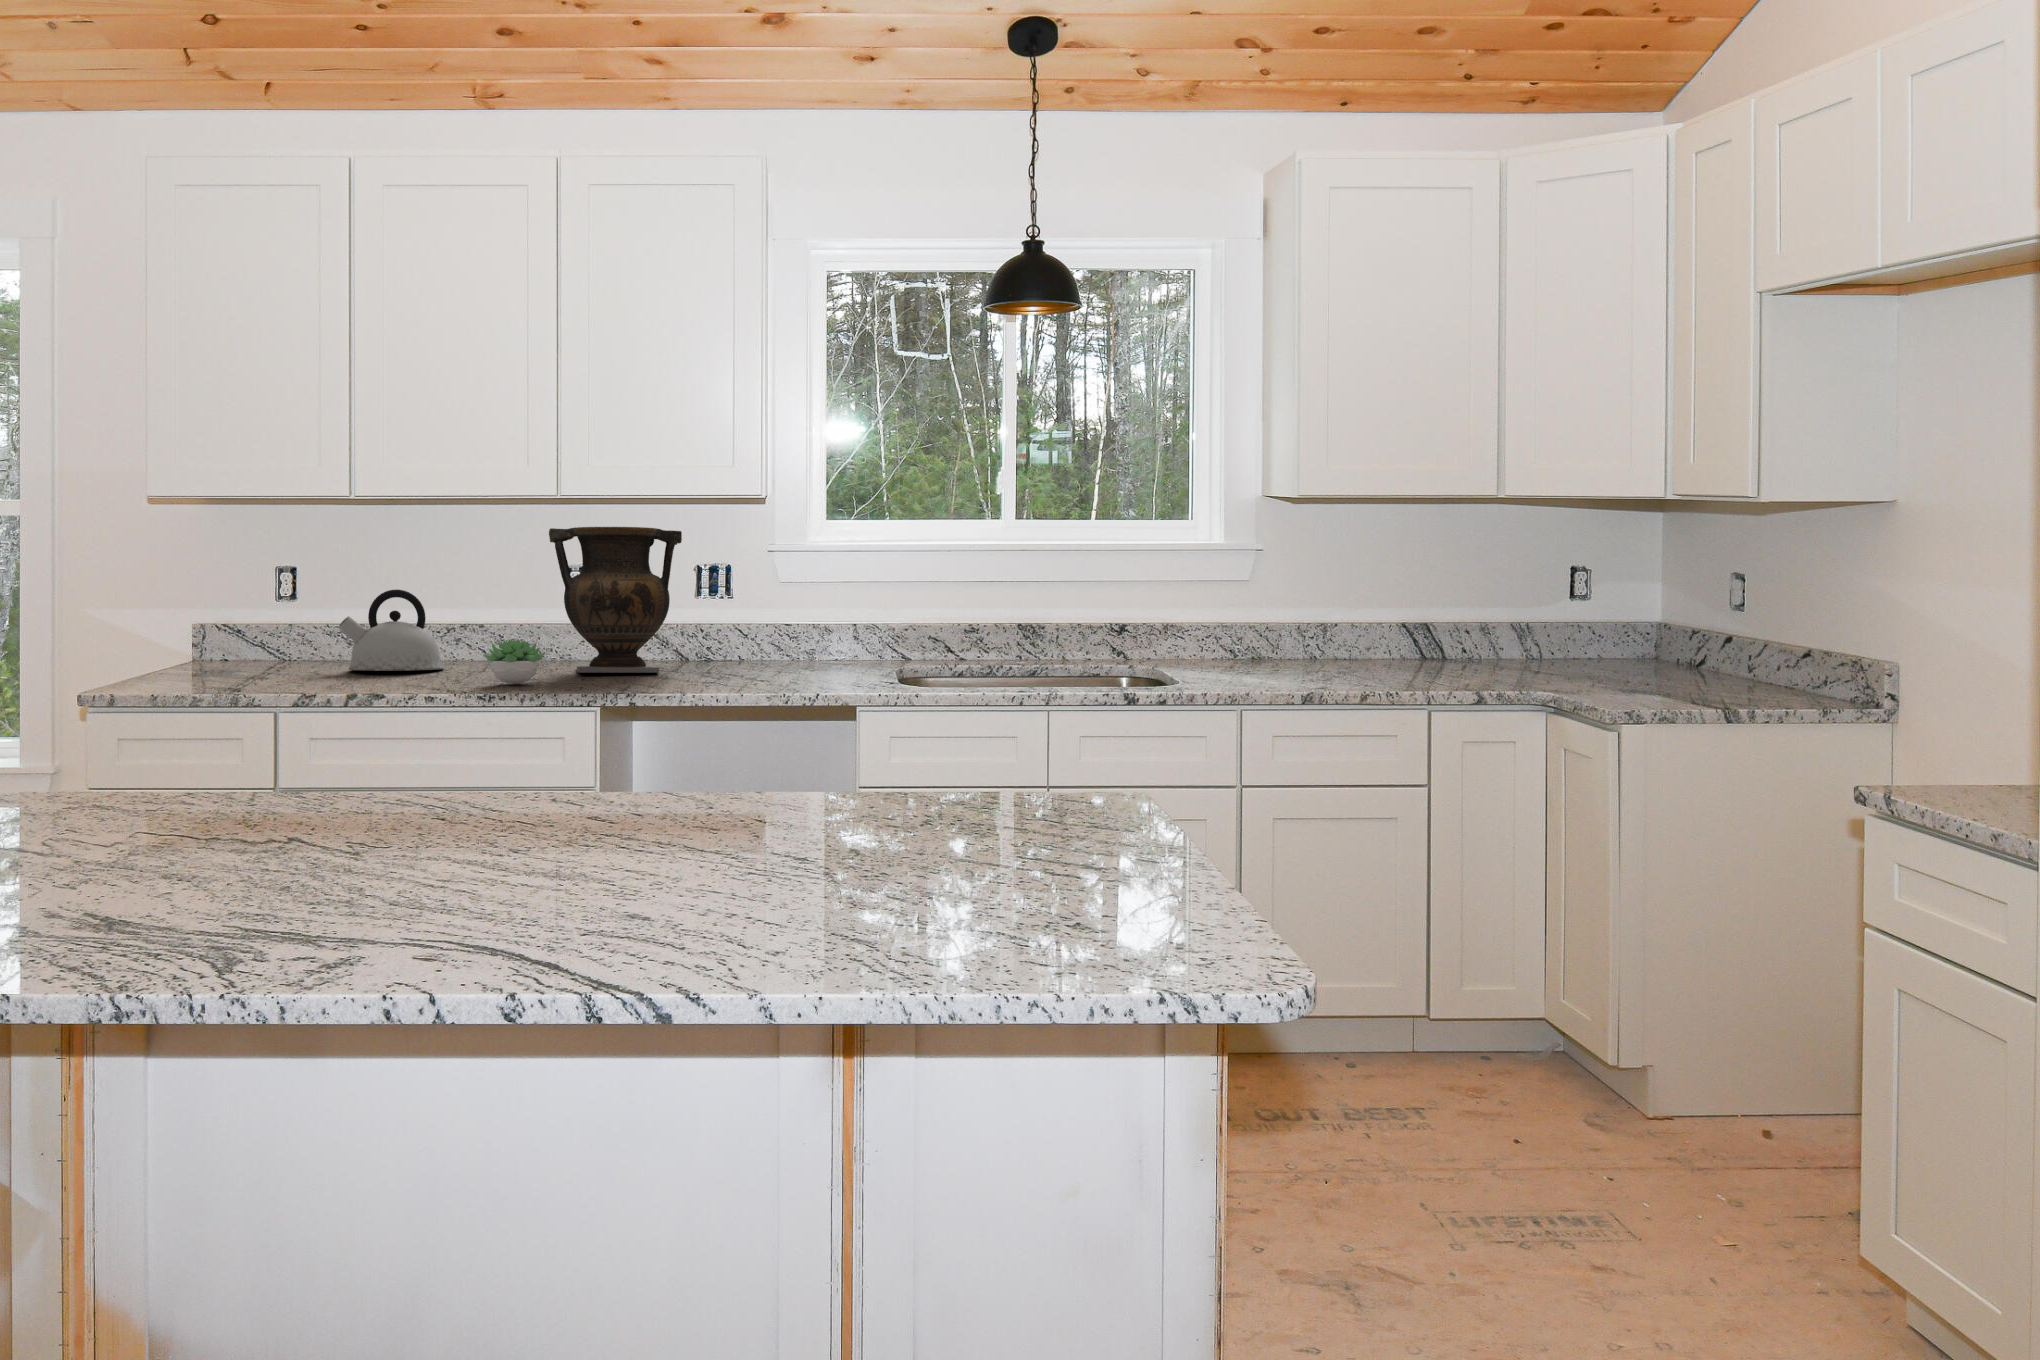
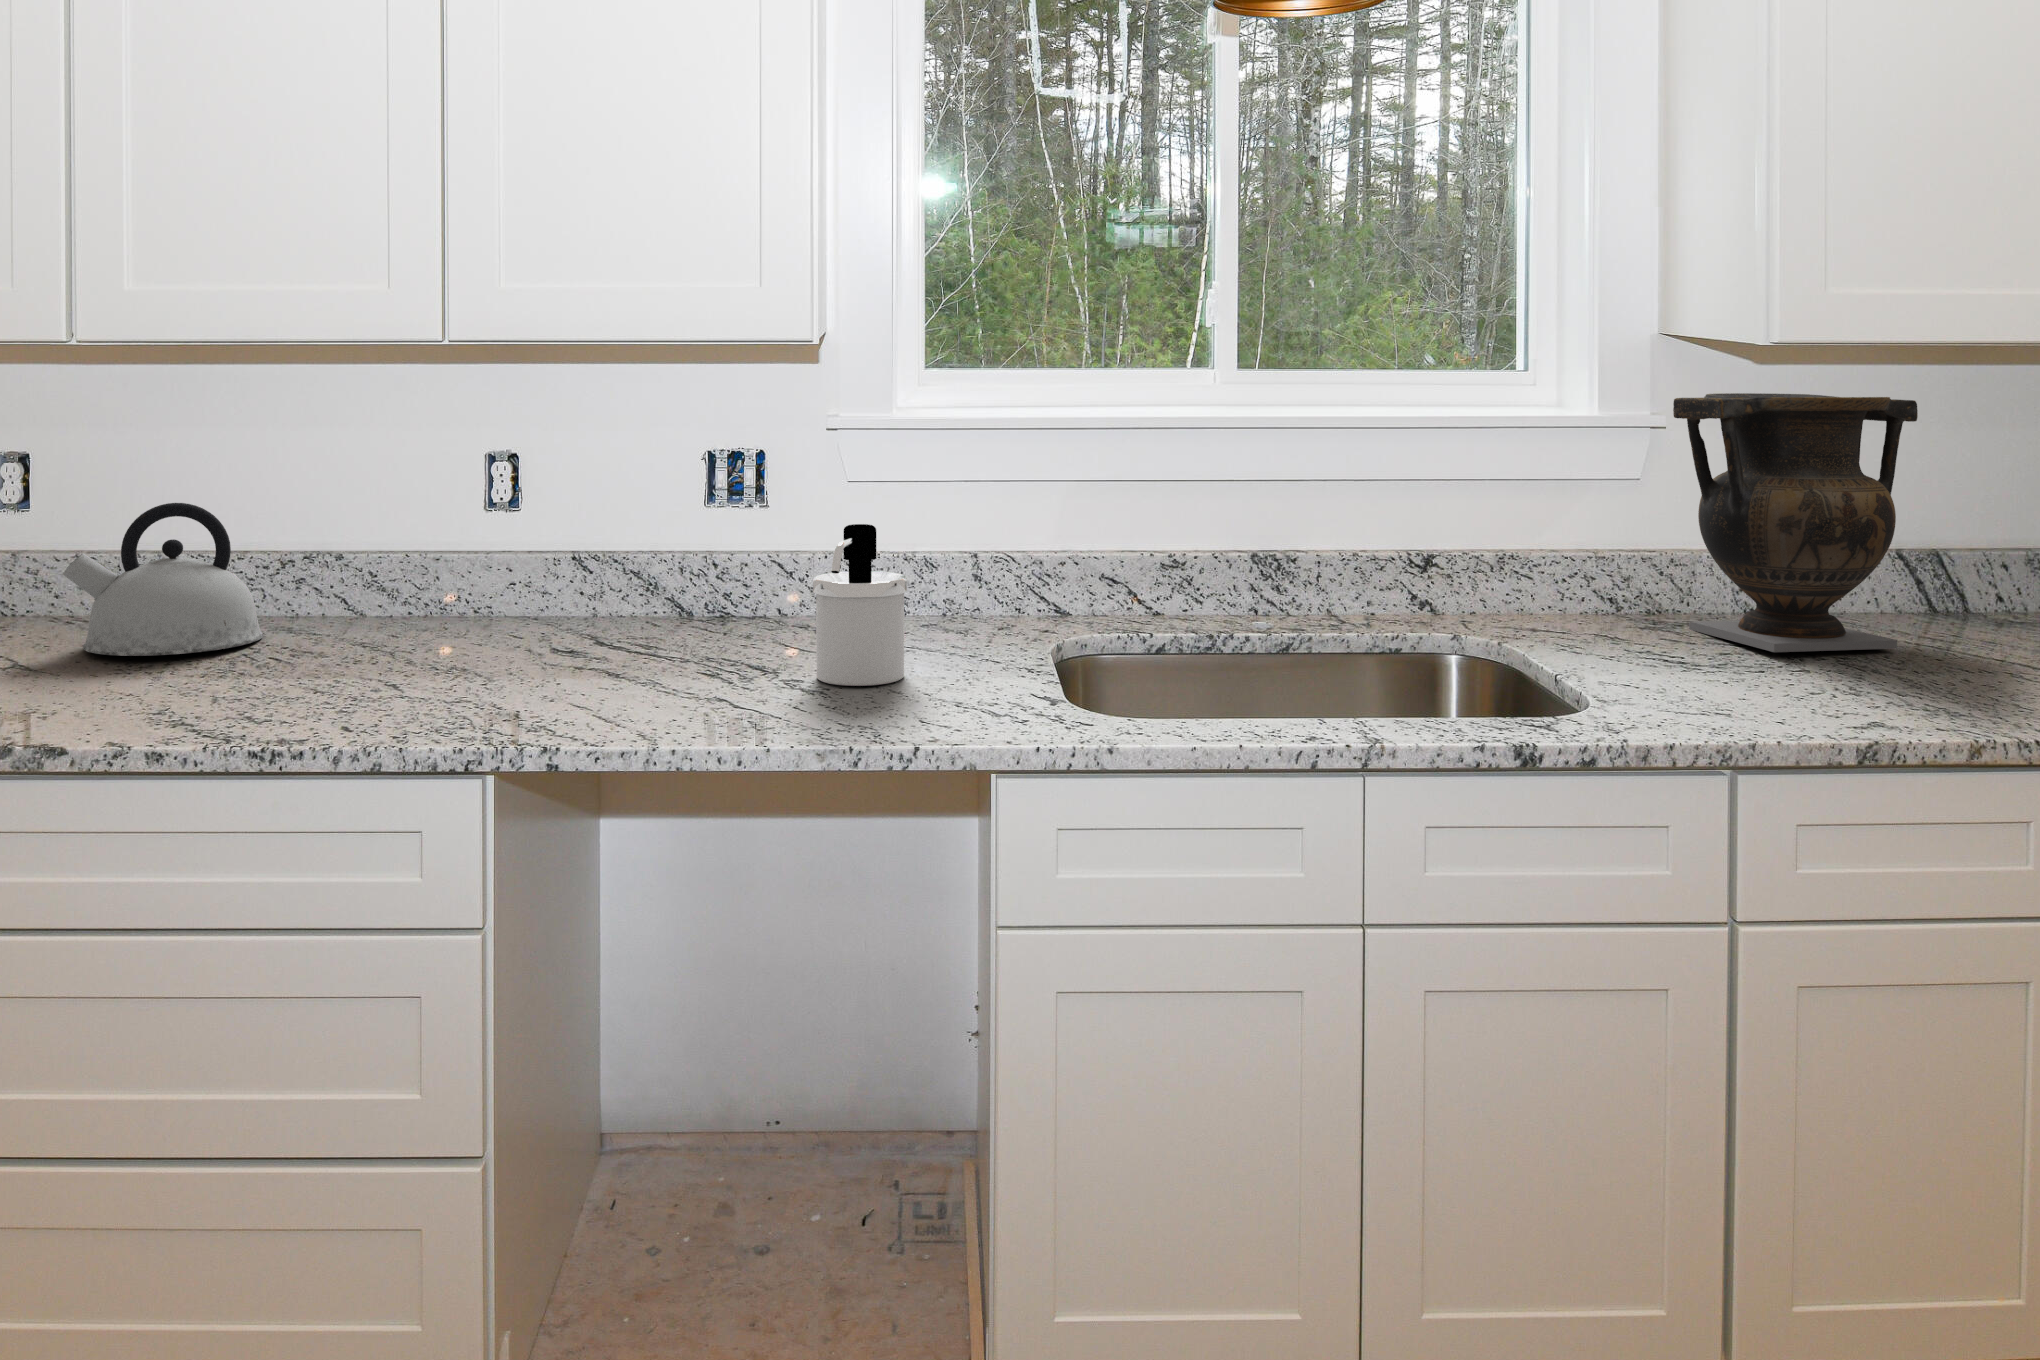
vase: present [549,527,682,673] -> present [1673,393,1918,652]
soap dispenser: none [762,594,813,679] -> present [813,524,907,686]
succulent plant: present [483,640,545,684] -> none [271,622,402,709]

